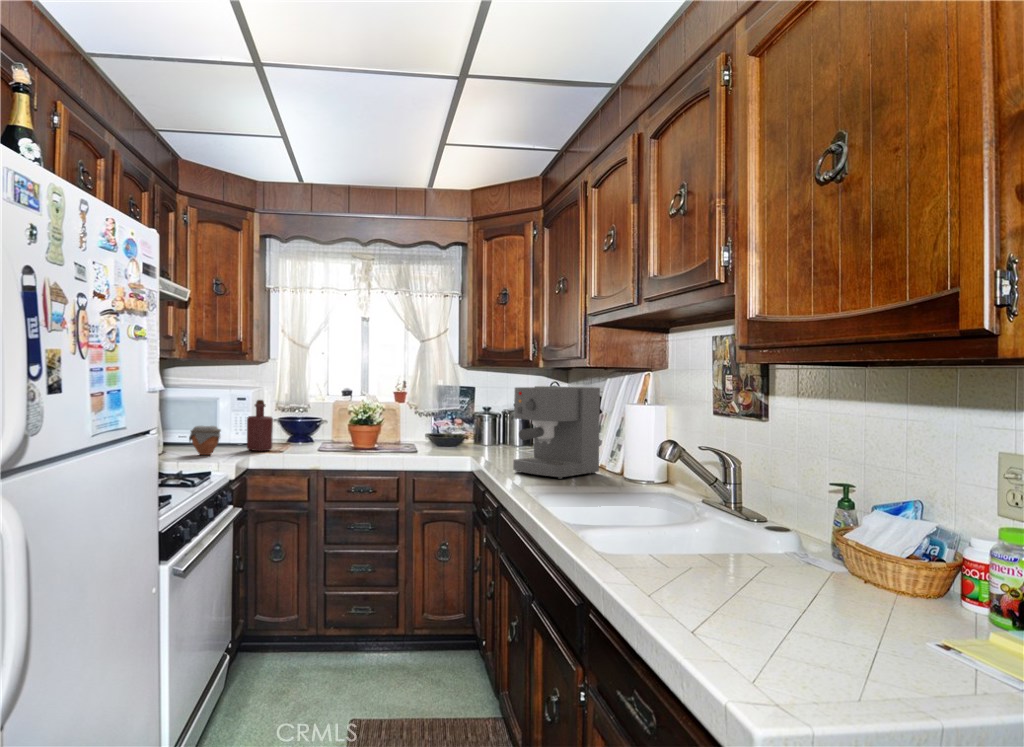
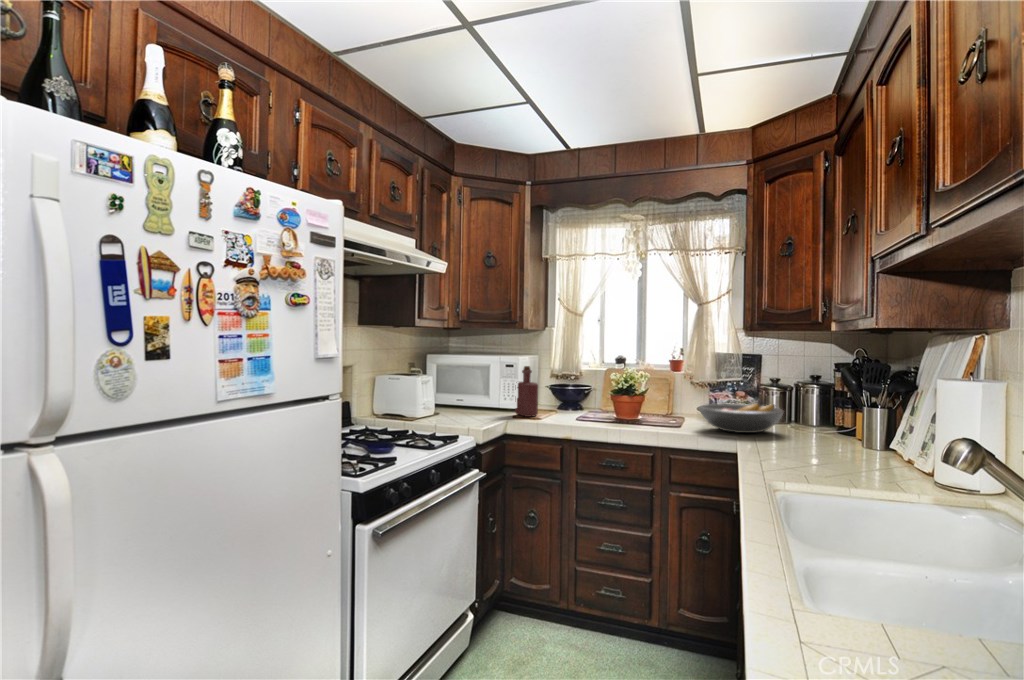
coffee maker: present [513,386,600,479] -> none [771,356,901,480]
jar: present [189,426,221,455] -> none [461,389,490,418]
fruit bowl: none [433,427,502,452] -> present [699,404,784,433]

